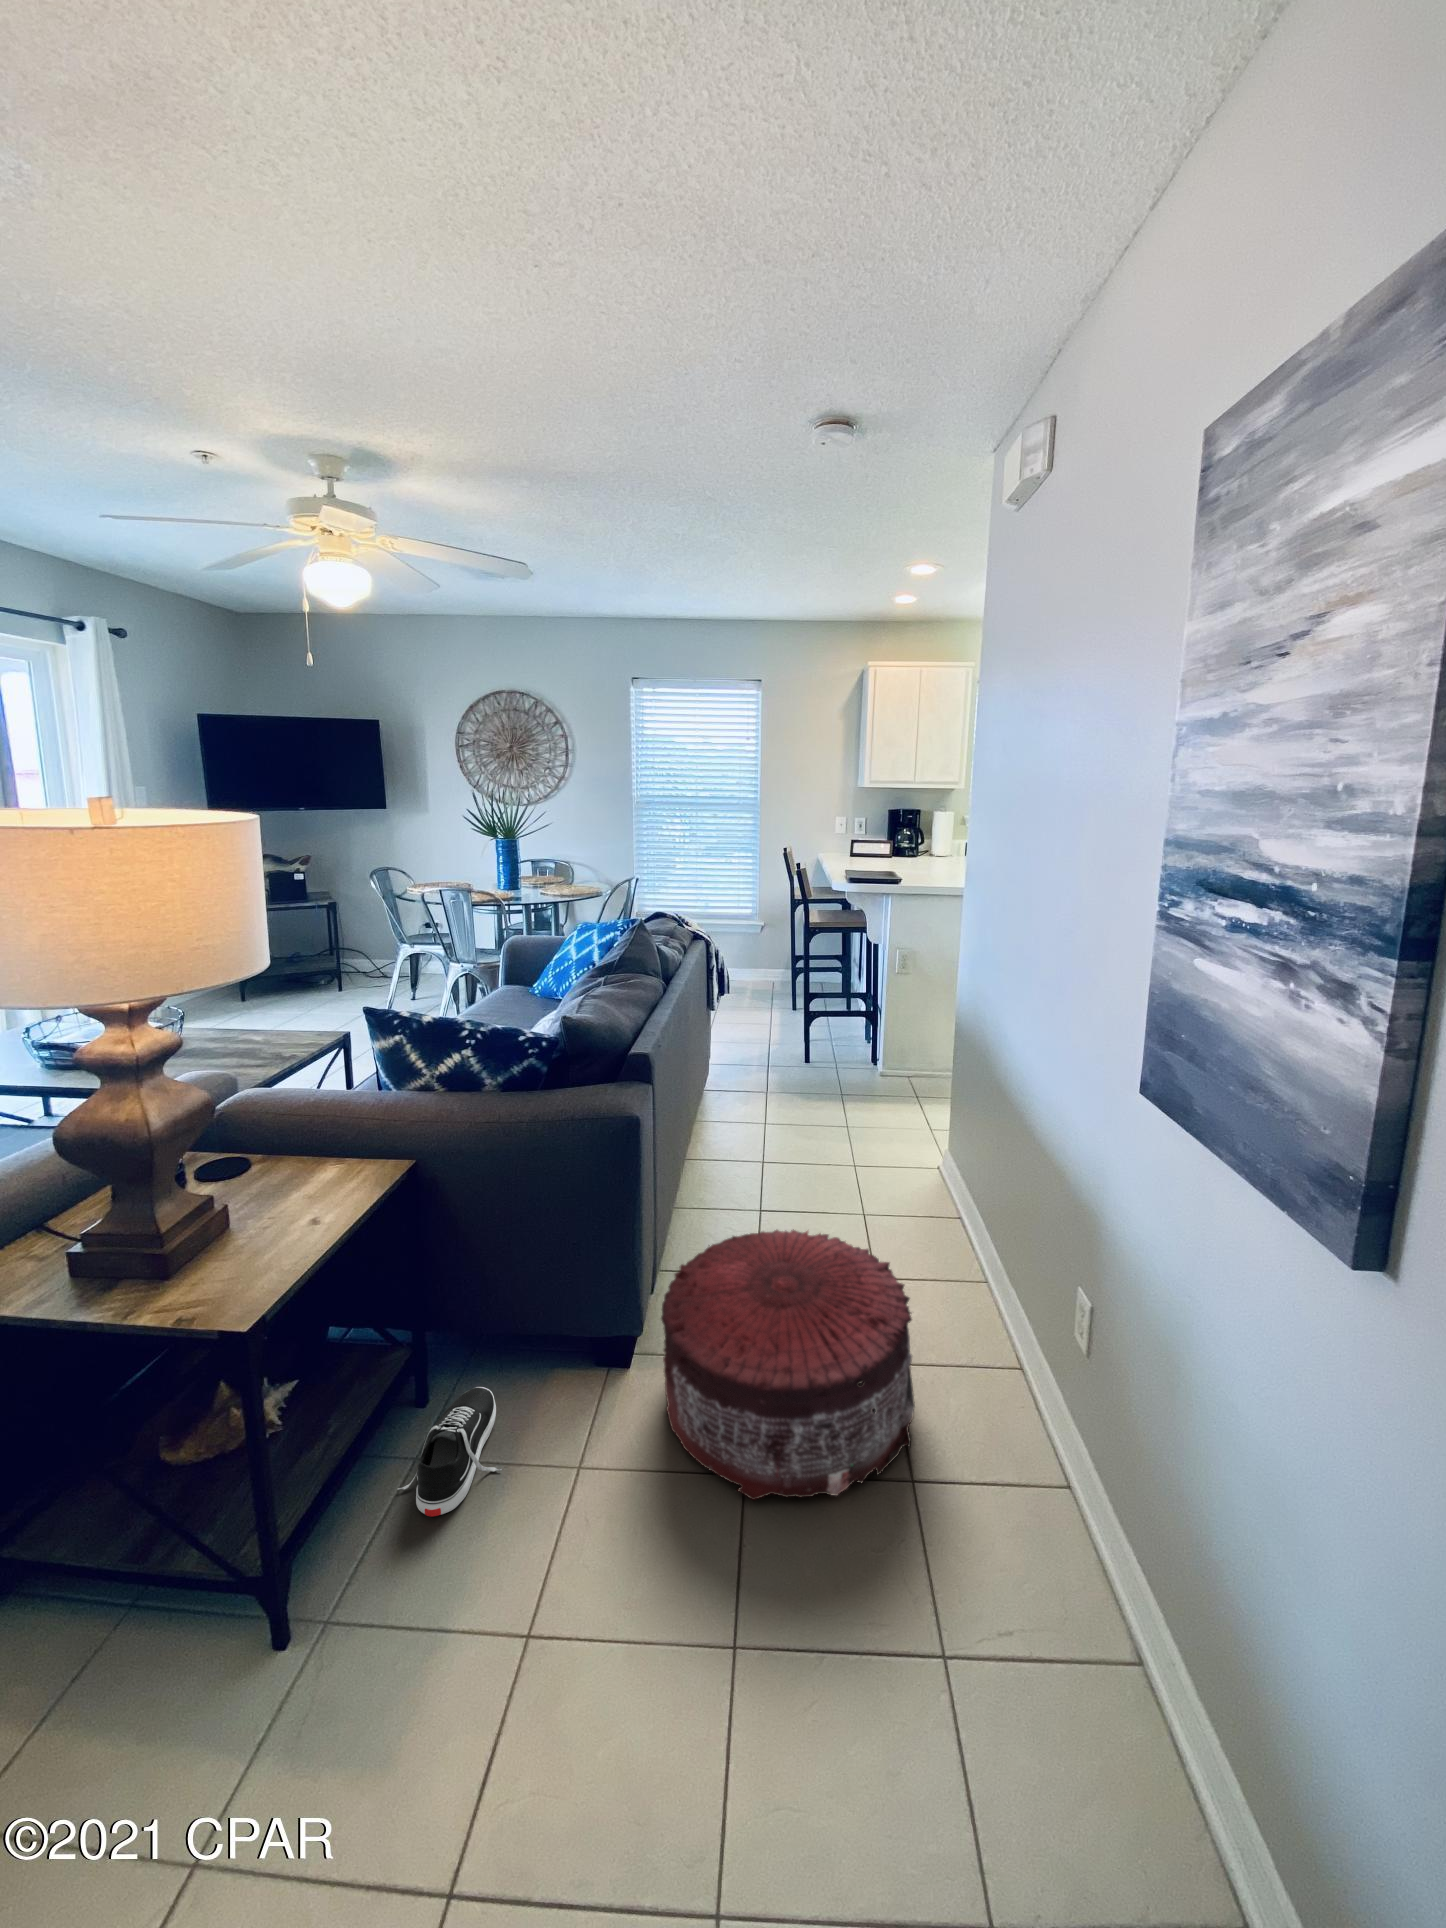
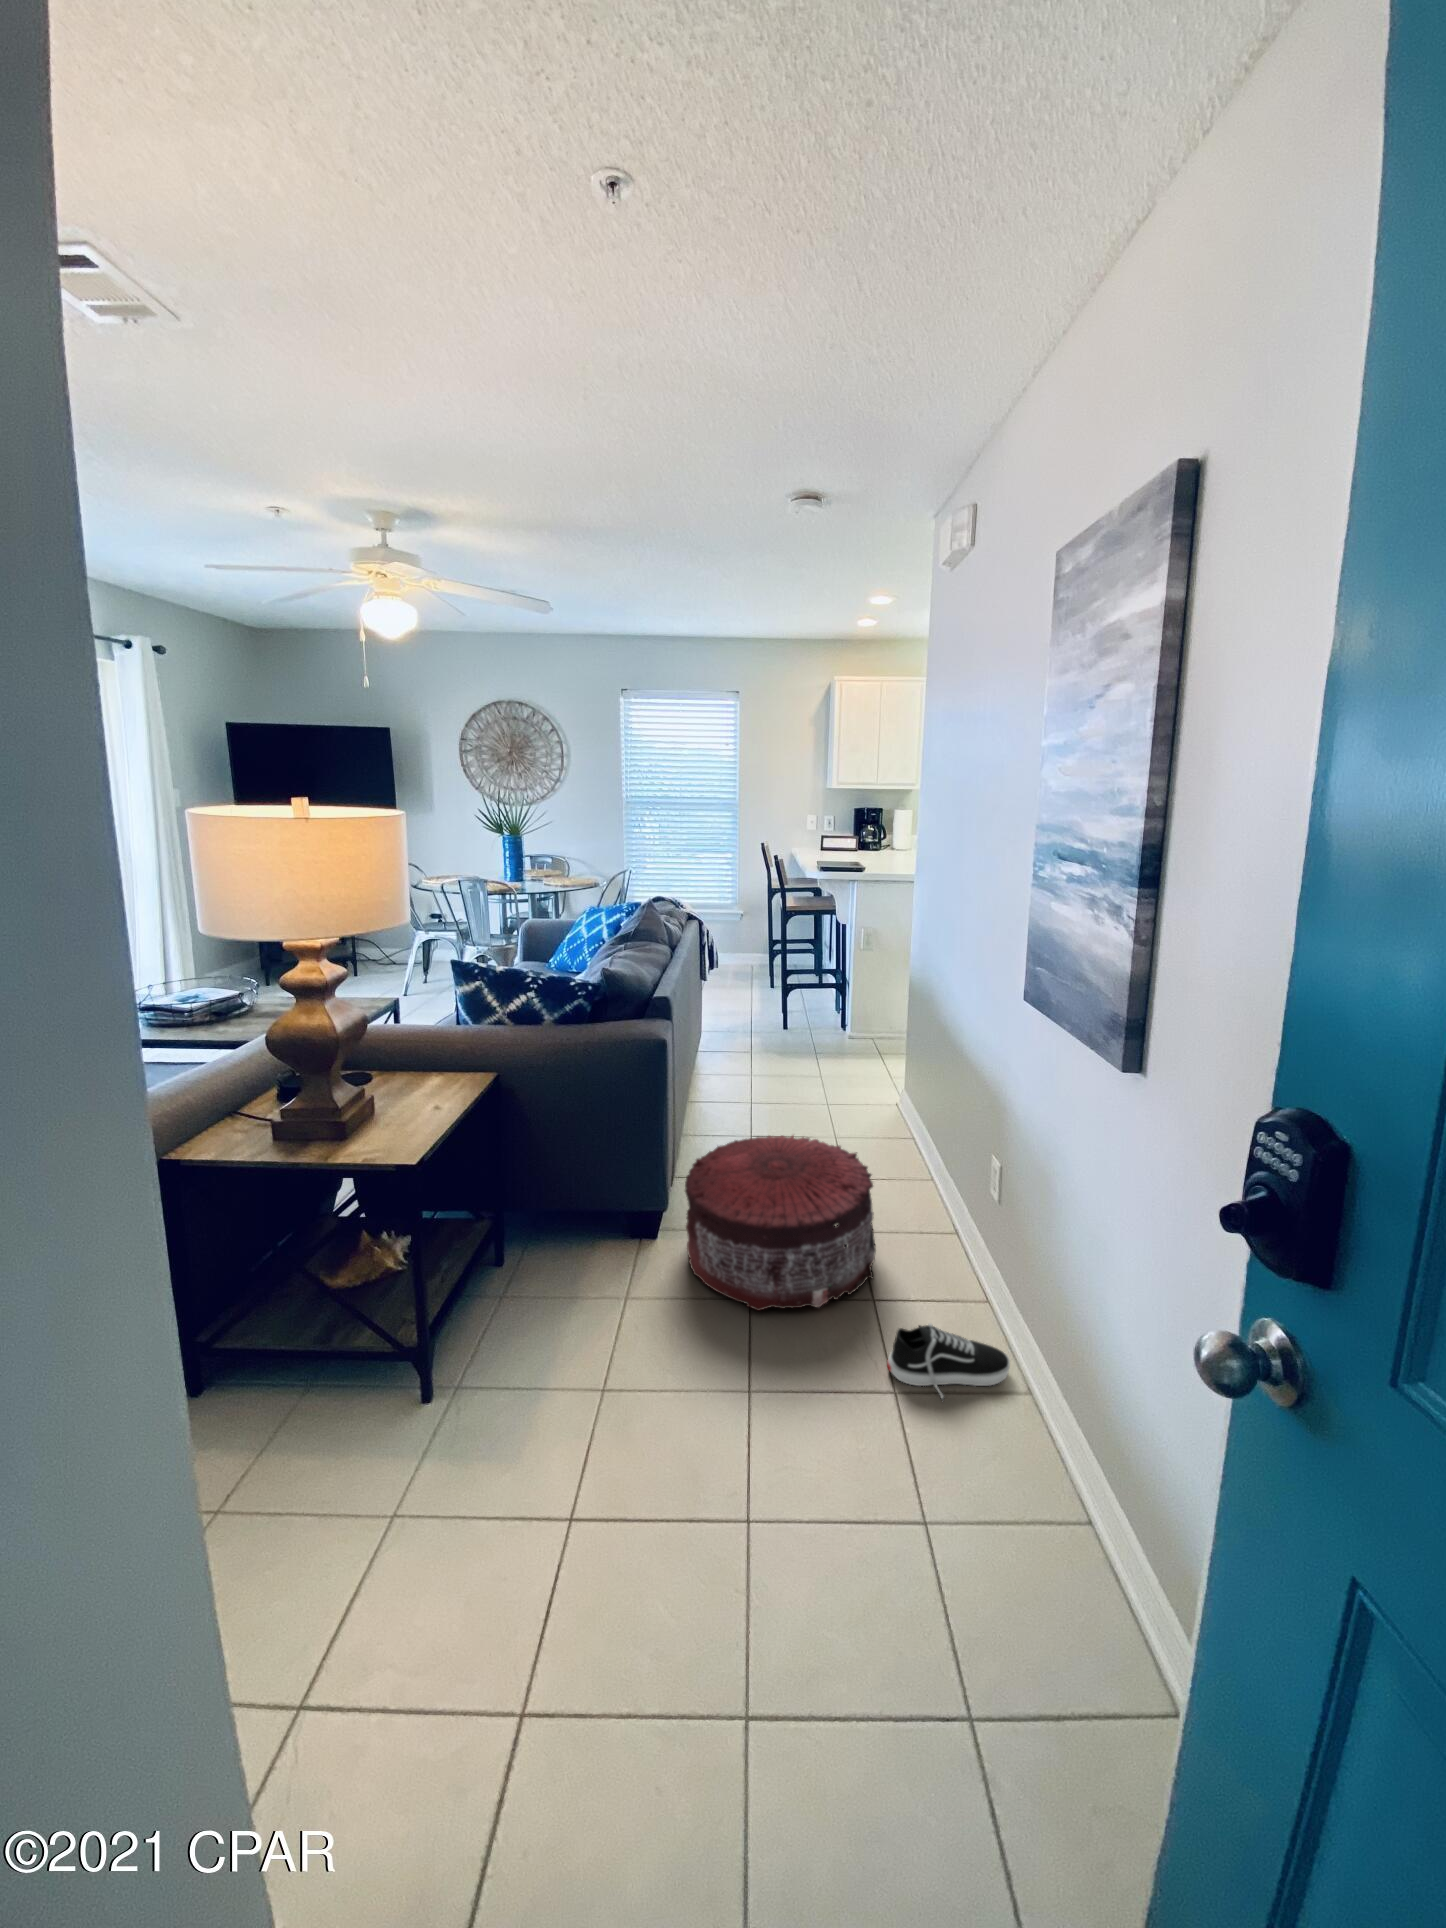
shoe: present [398,1387,502,1517] -> present [887,1324,1010,1399]

